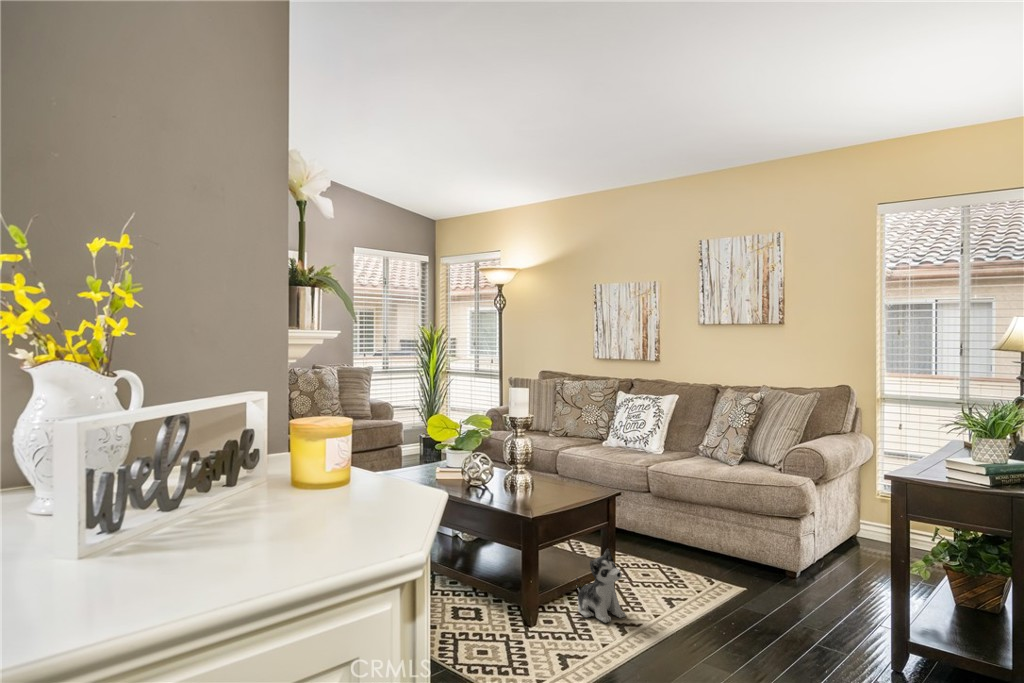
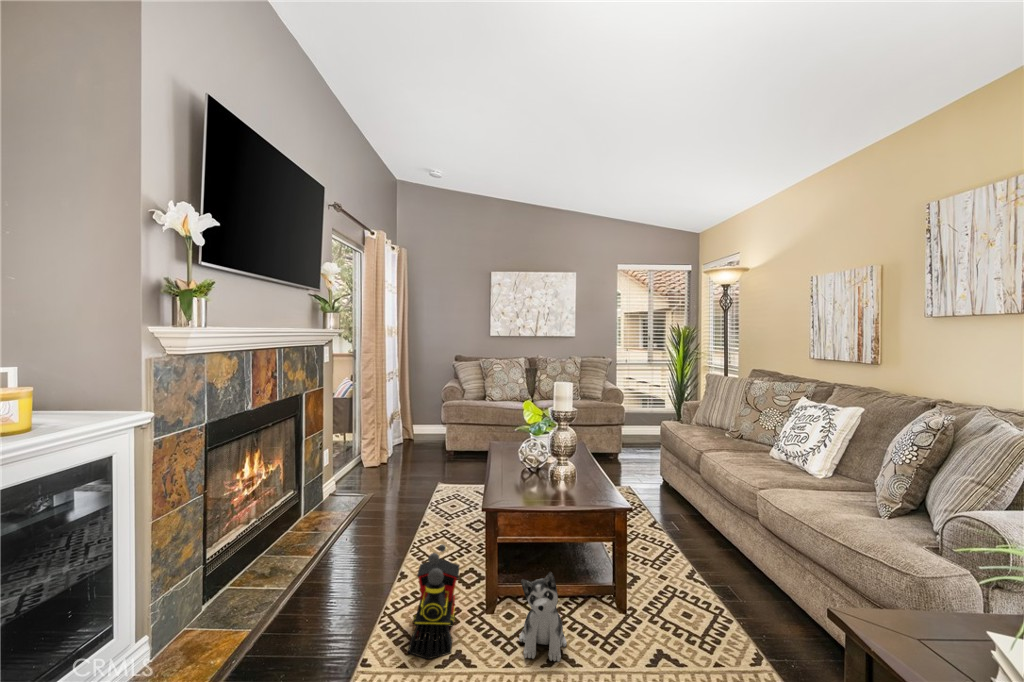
toy train: none [475,555,555,655] -> present [408,545,459,659]

